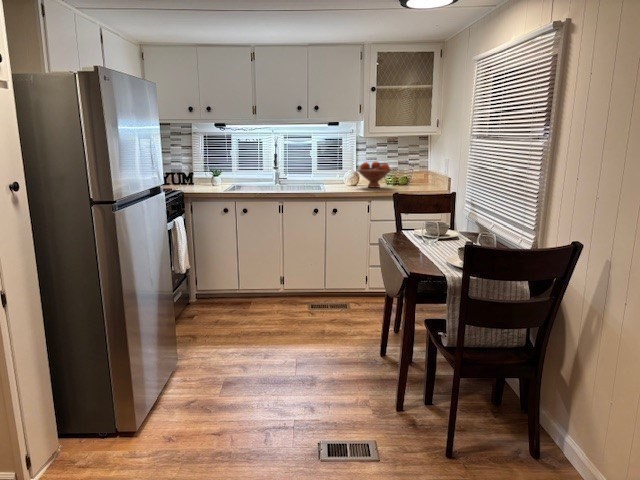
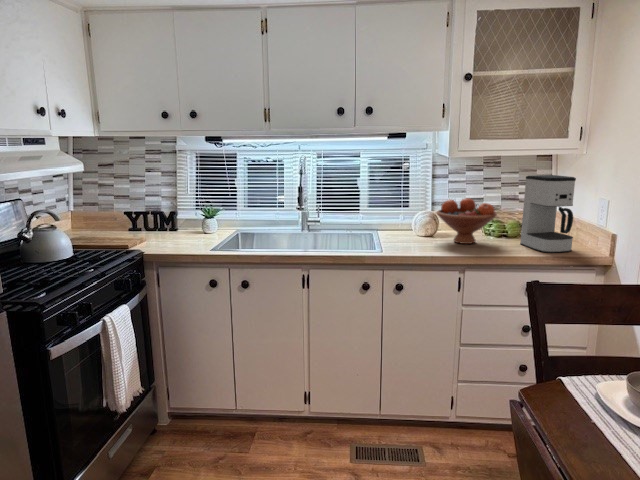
coffee maker: none [405,147,432,190] -> present [520,175,576,253]

